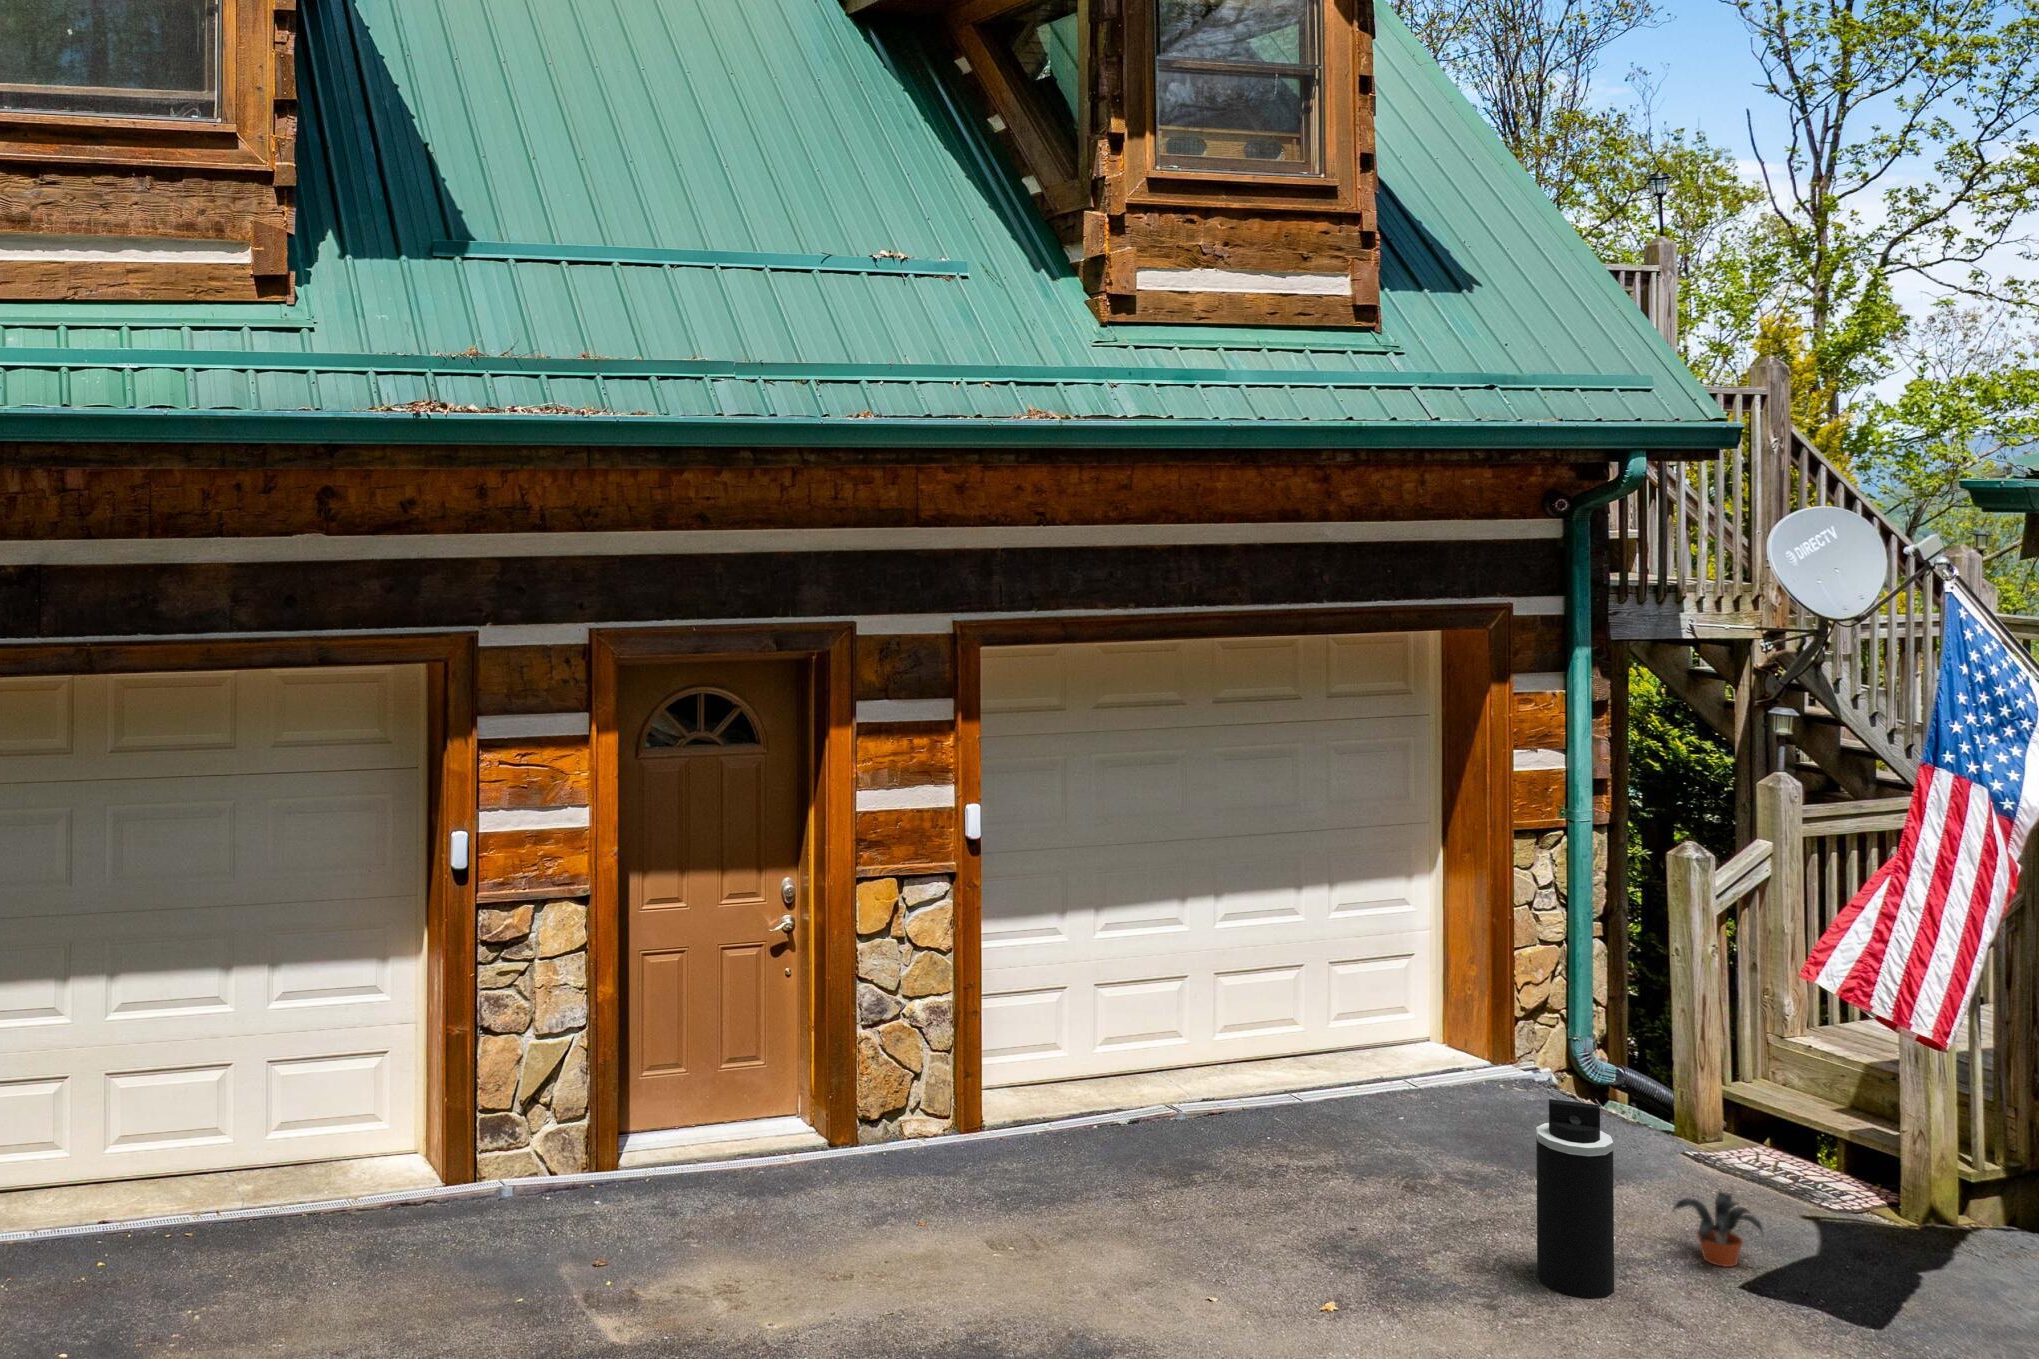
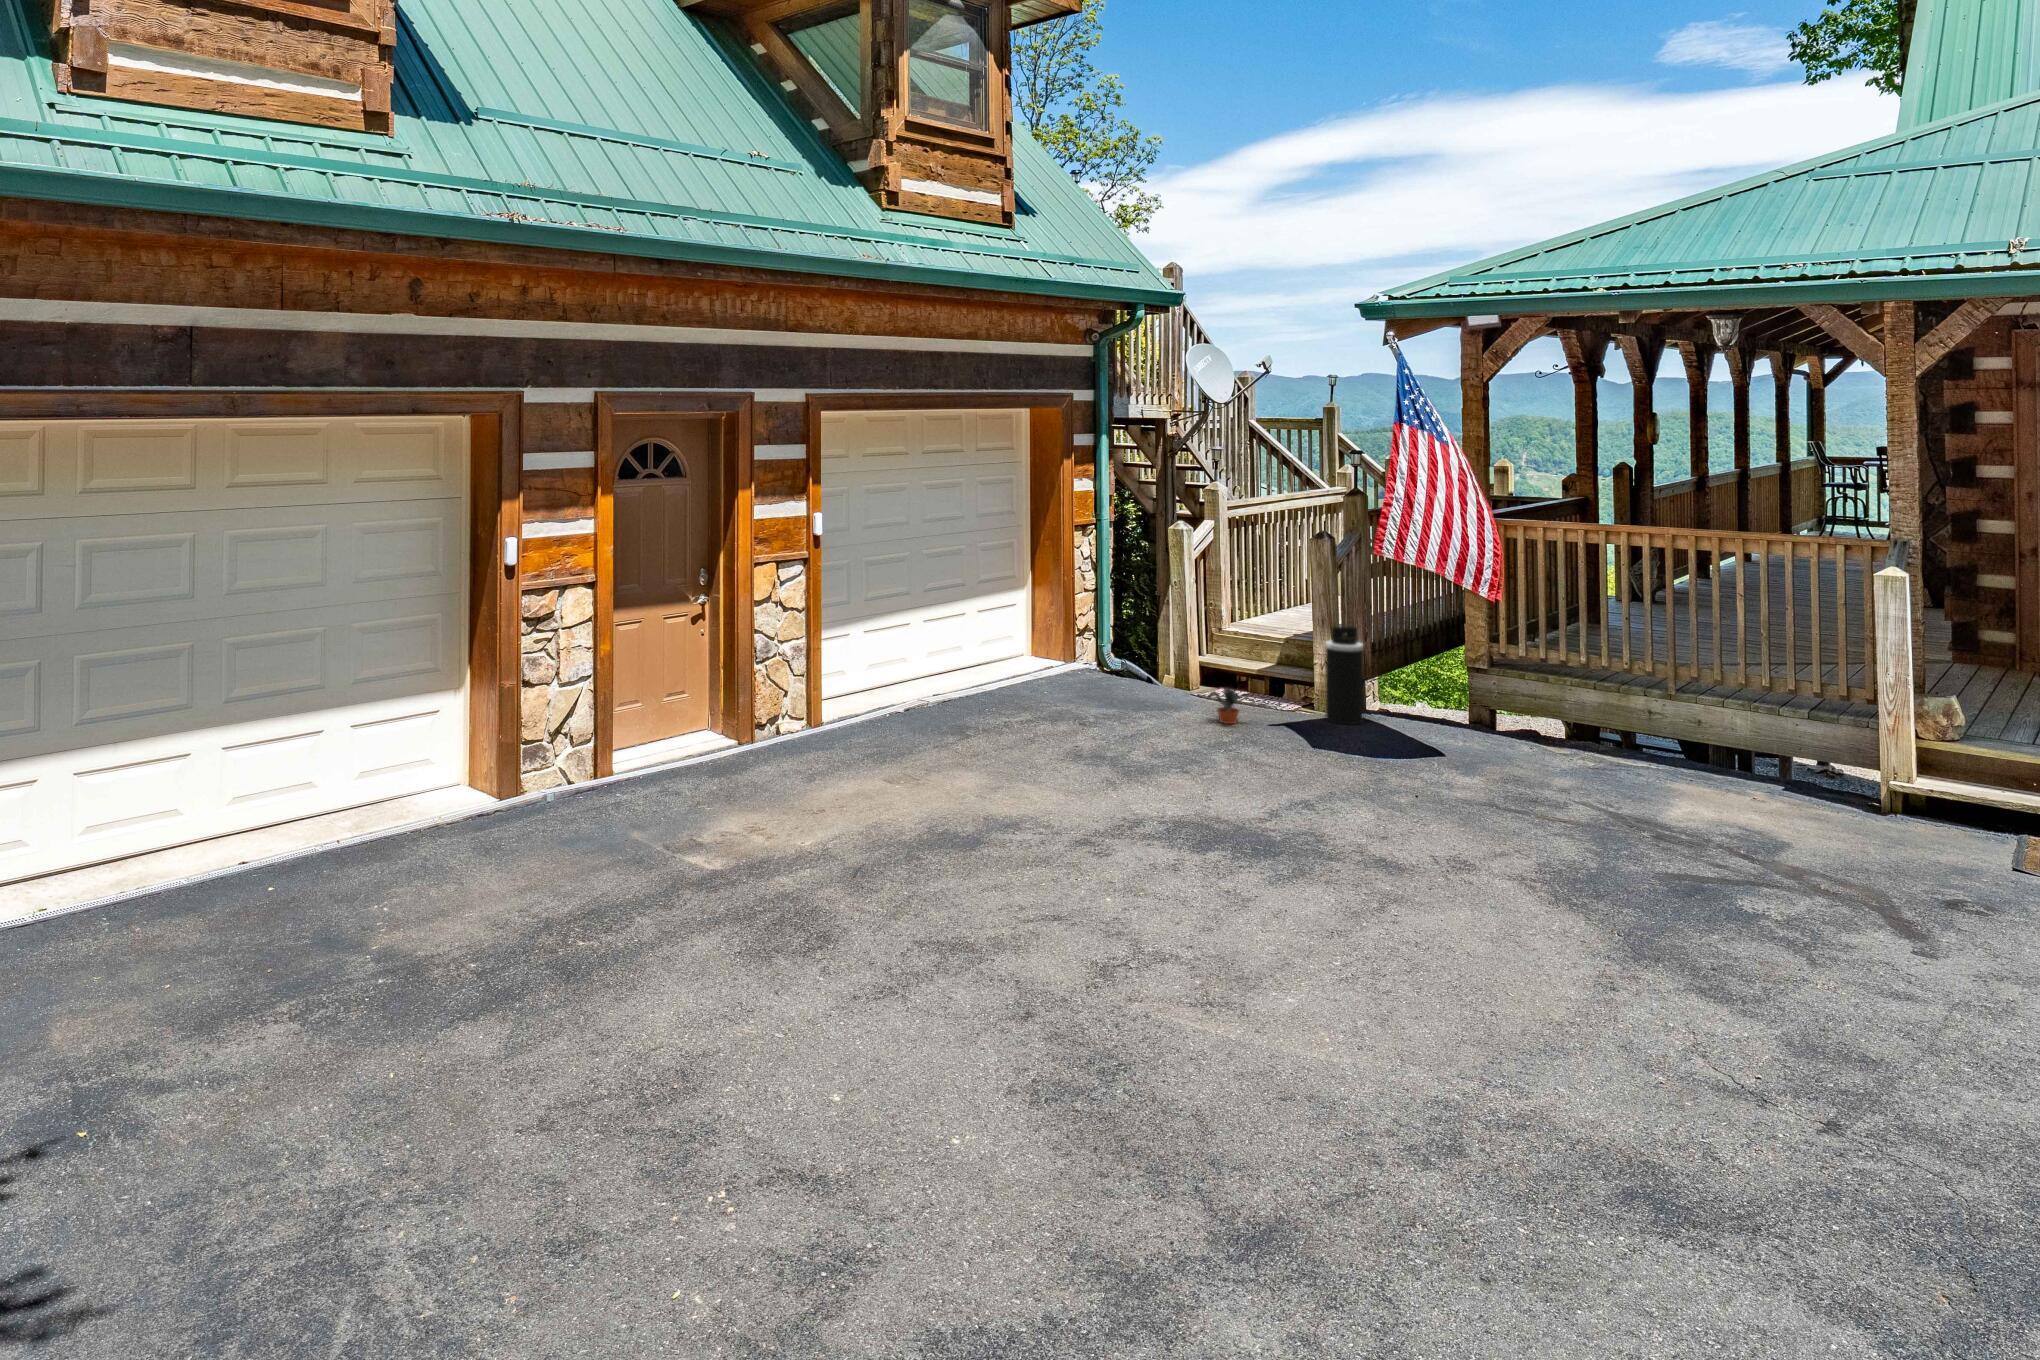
trash can: present [1536,1099,1614,1299] -> present [1325,626,1364,725]

